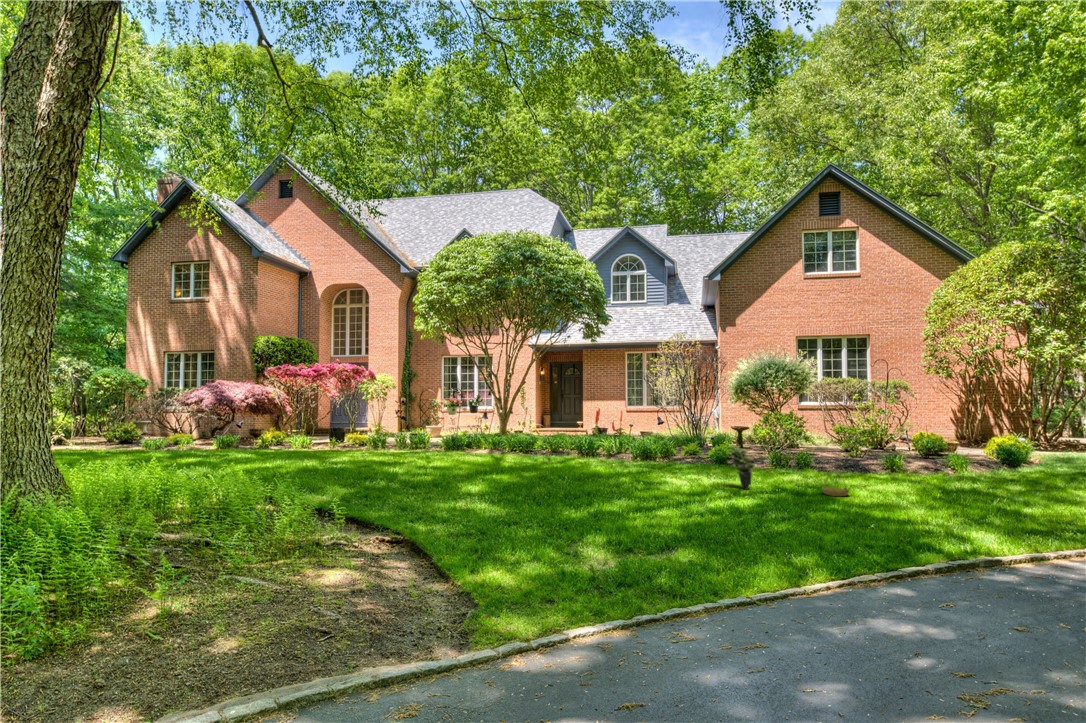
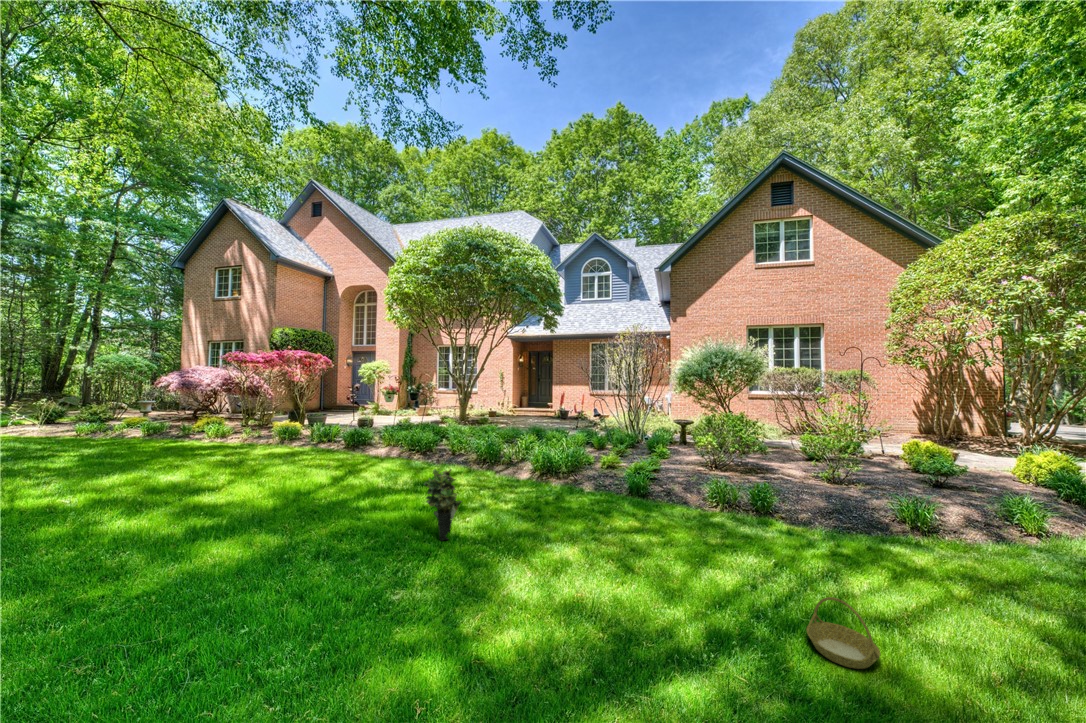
potted plant: present [729,445,754,490] -> present [424,469,462,541]

